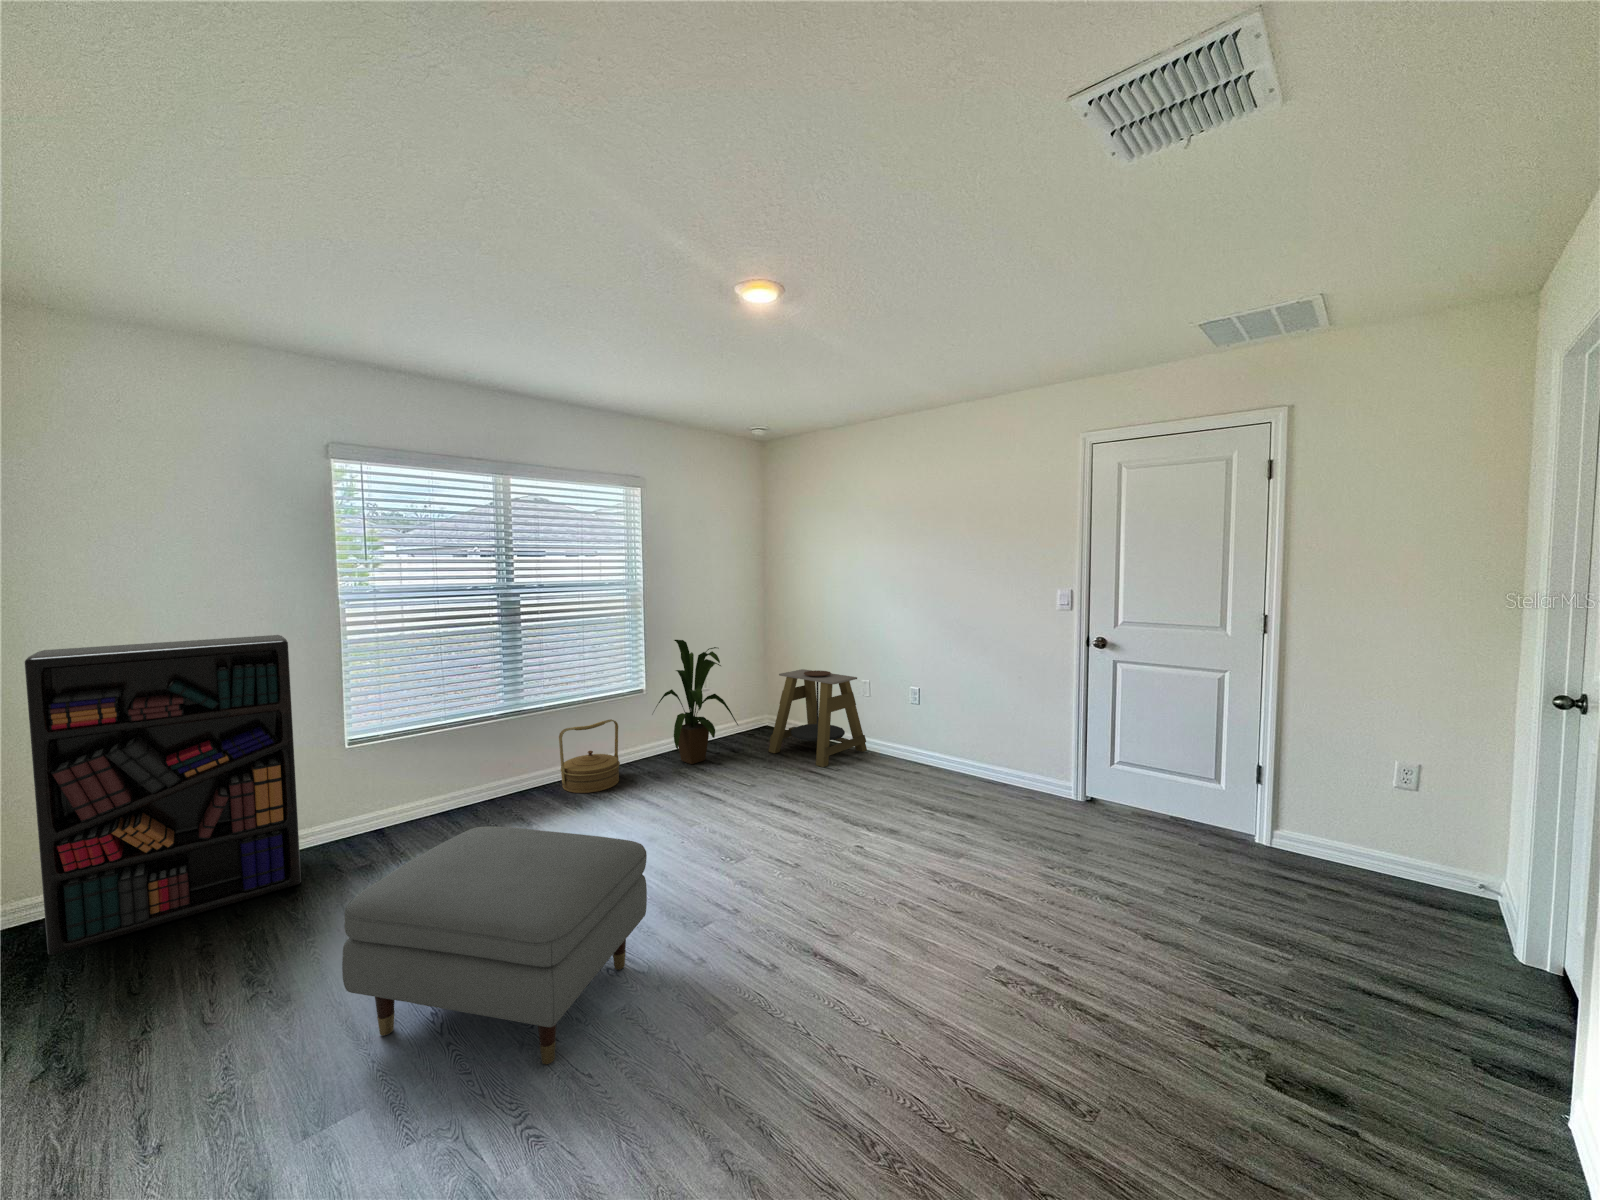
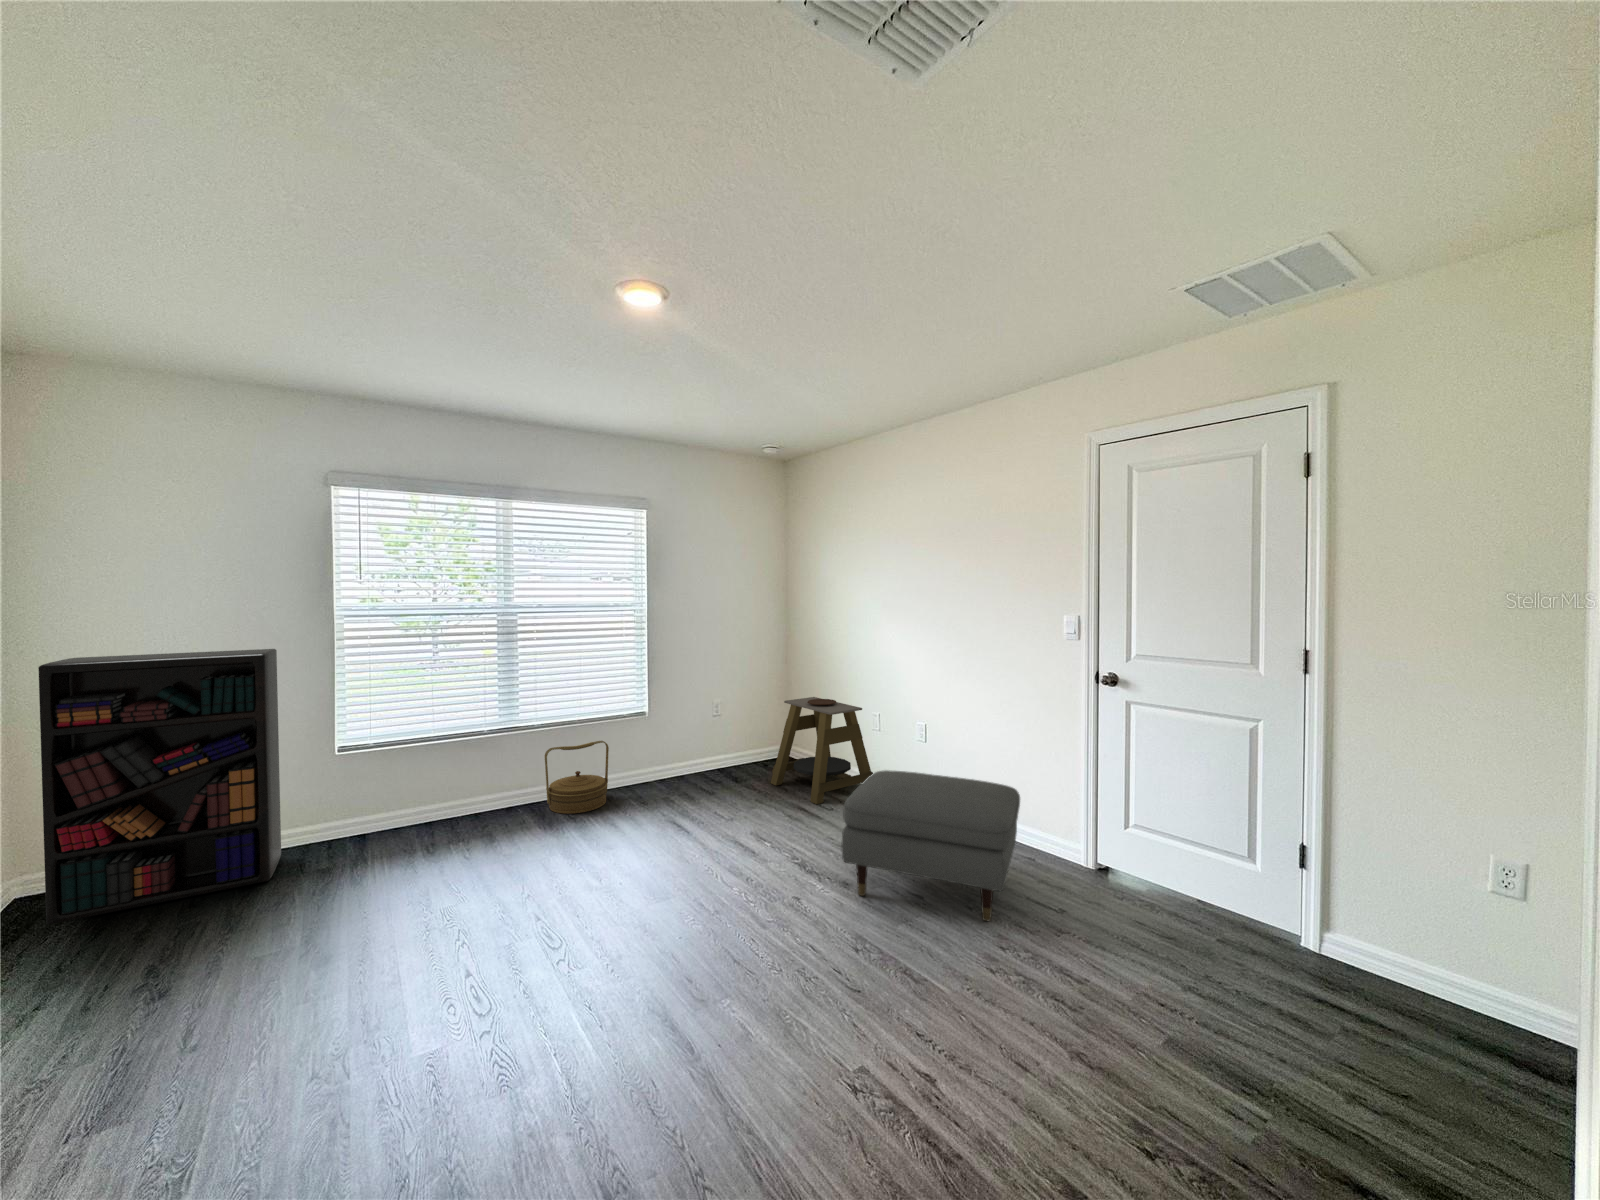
house plant: present [654,640,738,764] -> none [650,662,736,791]
ottoman: present [342,826,647,1064] -> present [841,770,1020,921]

